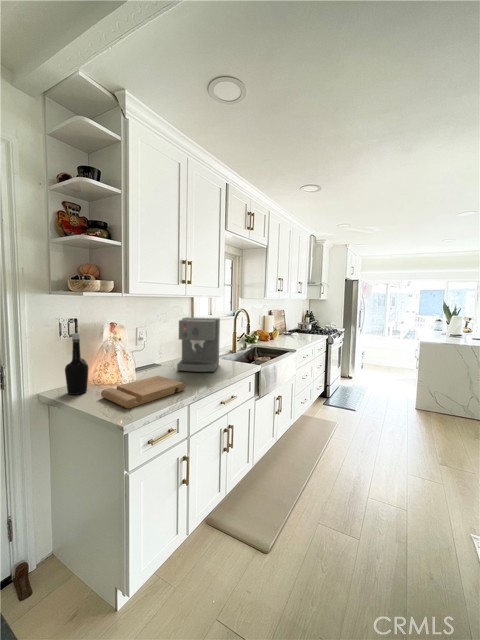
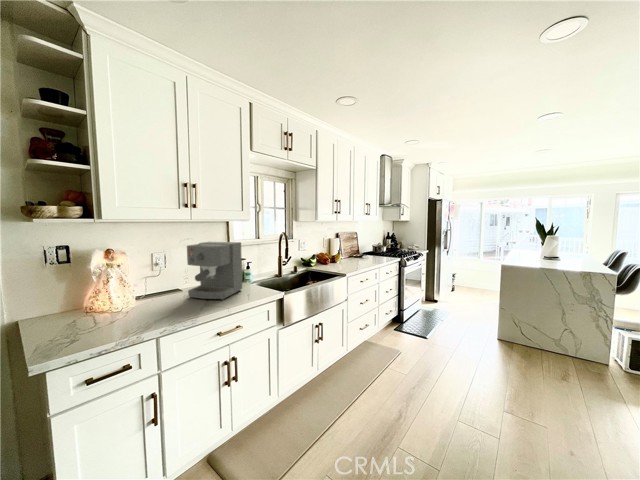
bottle: present [65,333,89,395] -> none [35,261,66,324]
cutting board: present [101,376,186,408] -> none [61,304,162,345]

